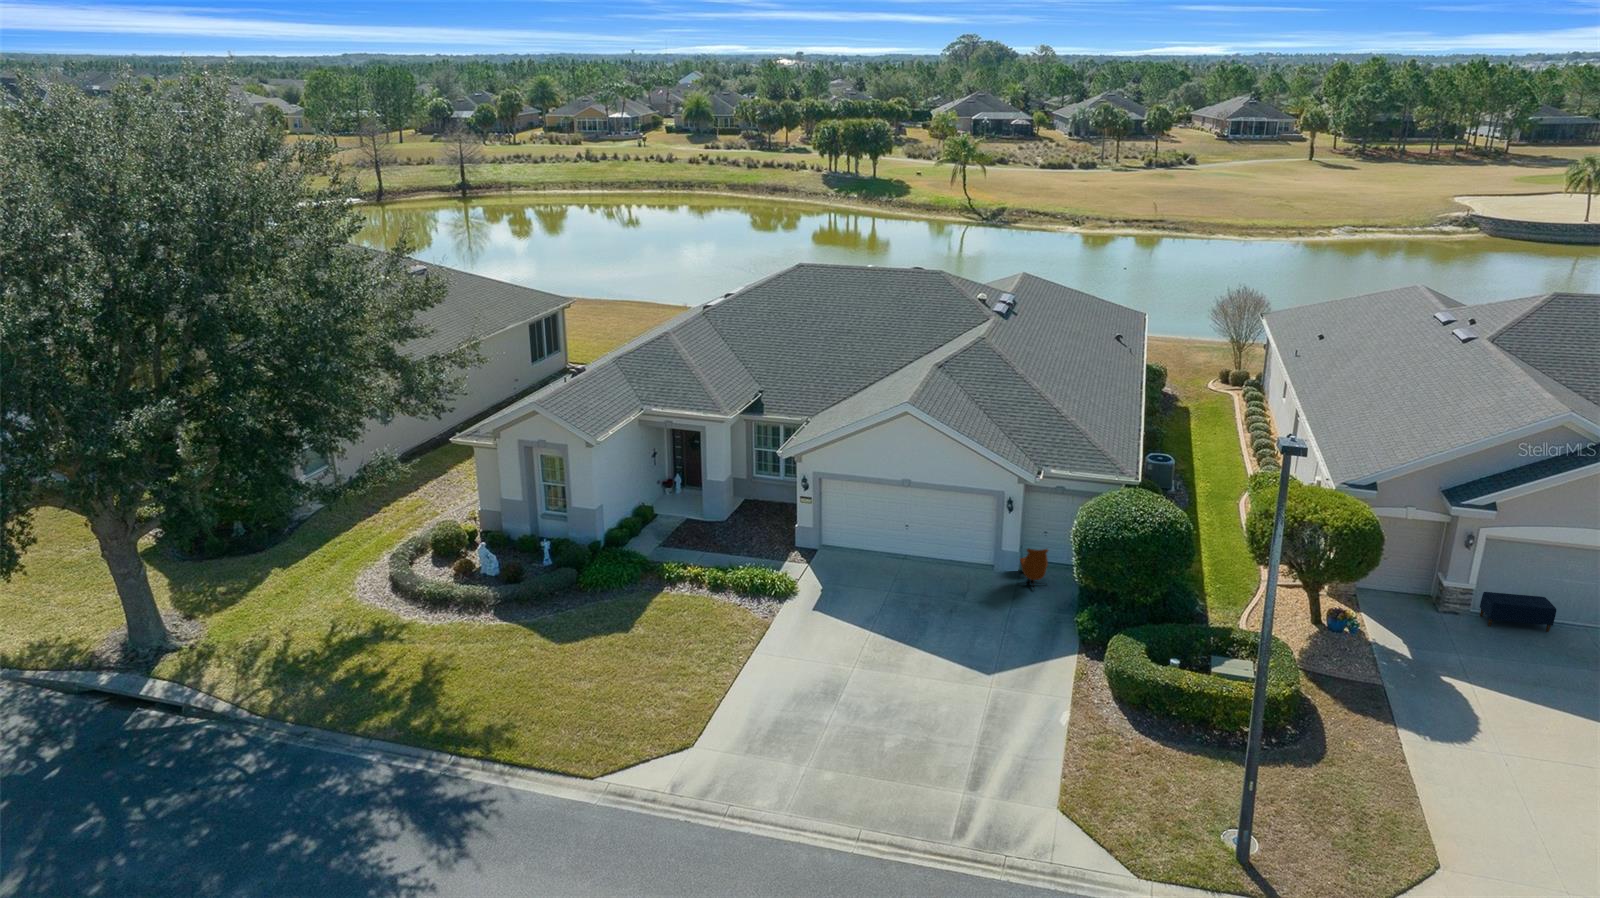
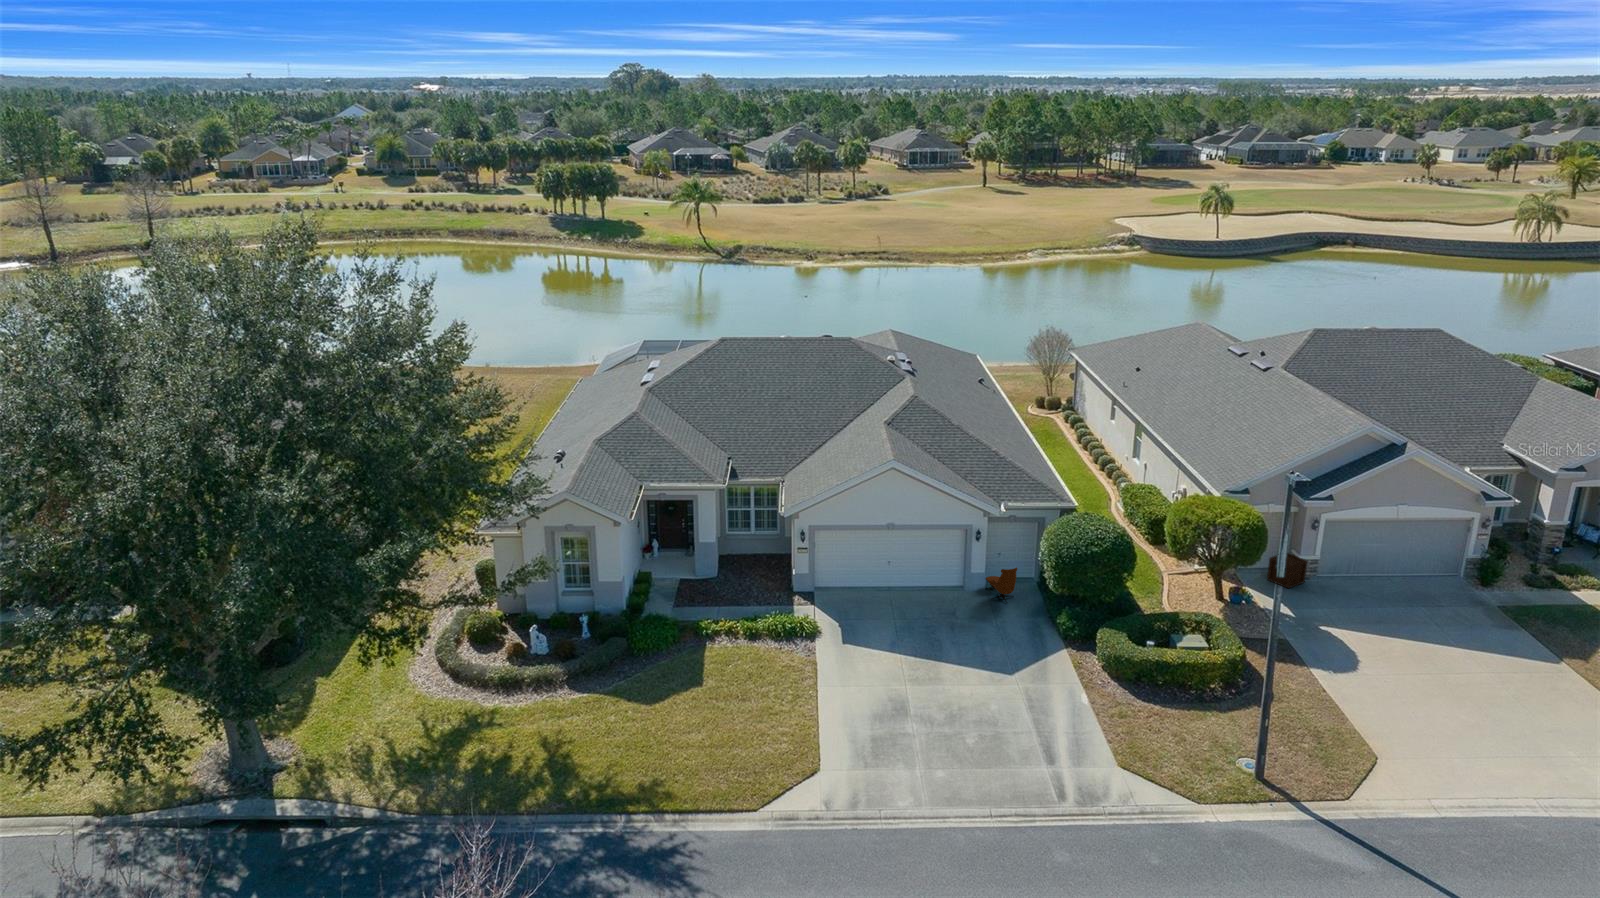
wooden crate: none [1398,575,1458,623] -> present [1267,553,1307,588]
bench: present [1480,592,1556,632] -> none [1320,559,1373,585]

